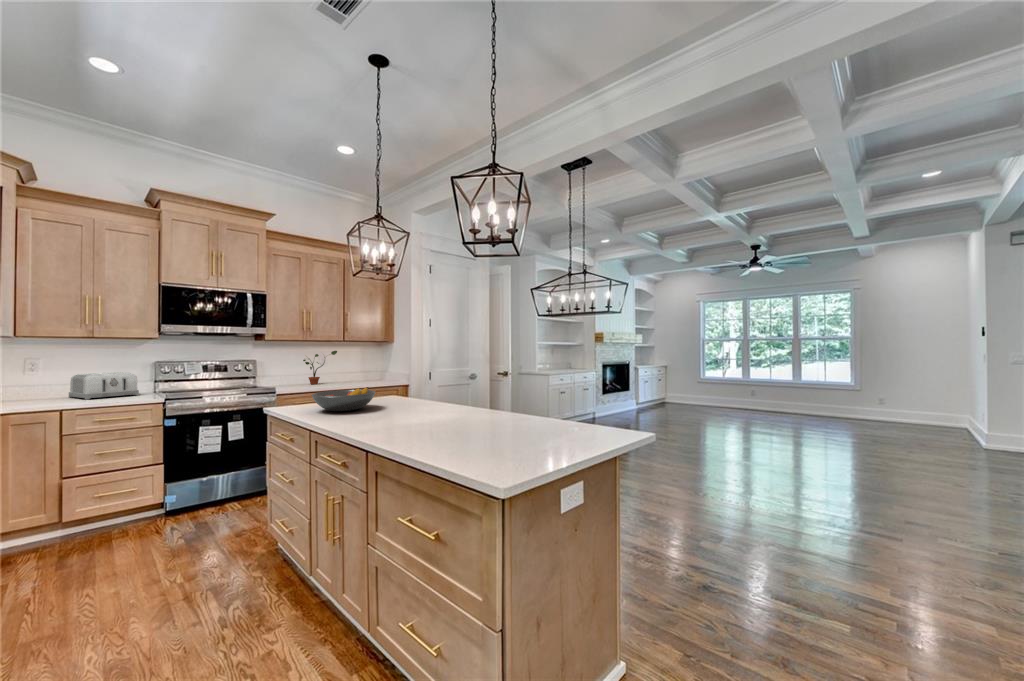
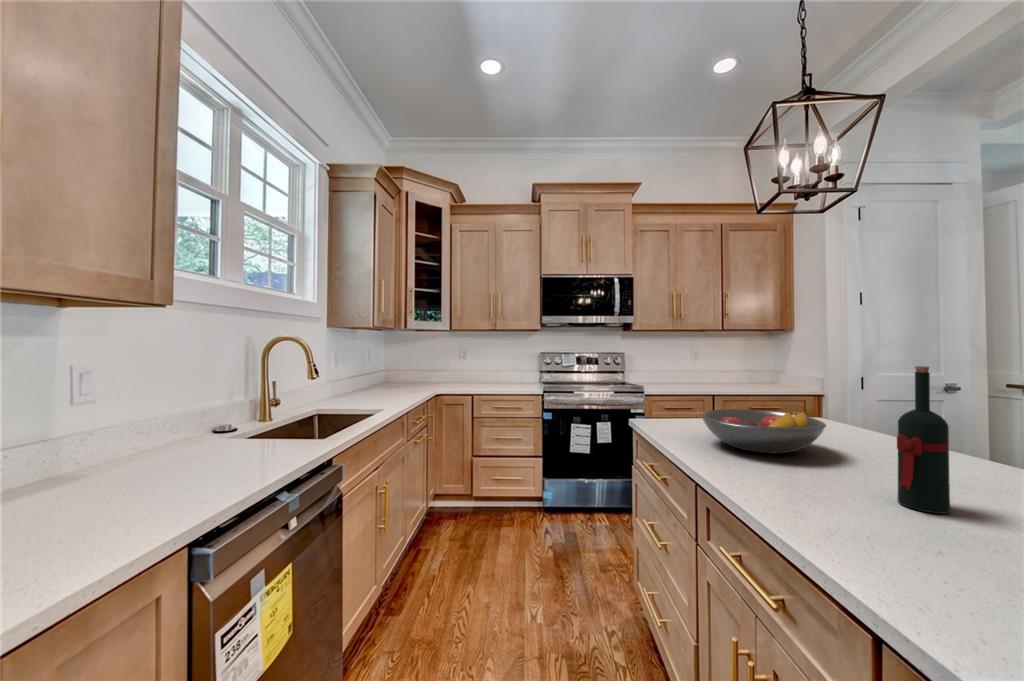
potted plant: present [303,351,337,384] -> none [675,344,717,386]
wine bottle: none [389,361,406,419] -> present [897,366,950,514]
toaster: present [69,372,139,400] -> none [483,362,526,386]

